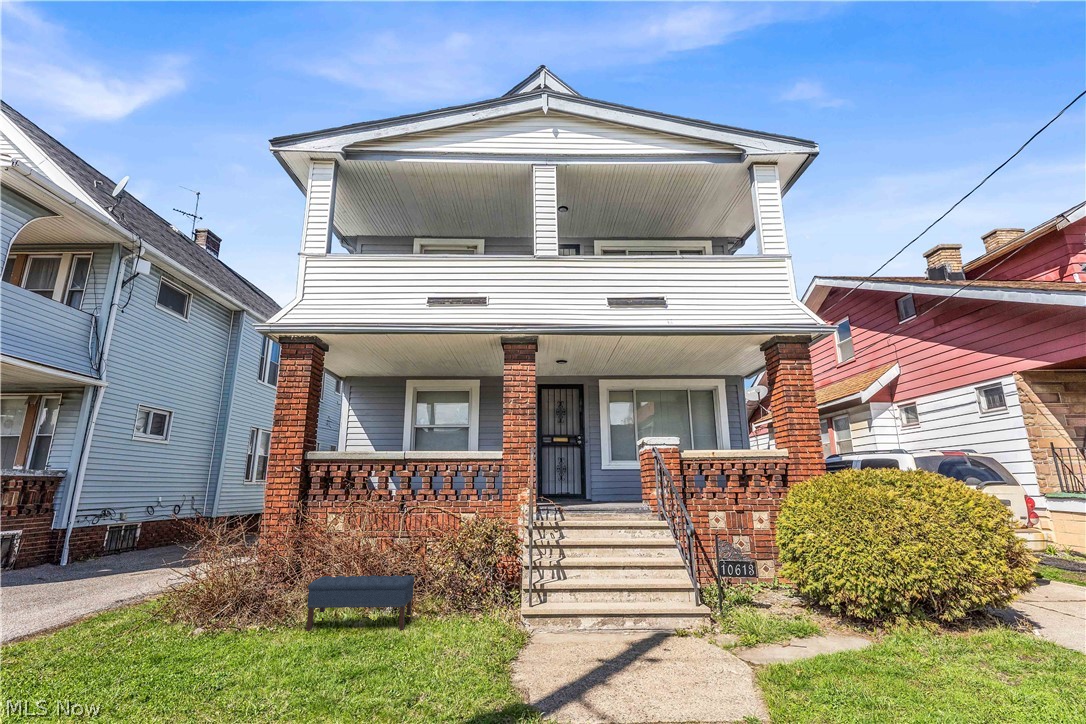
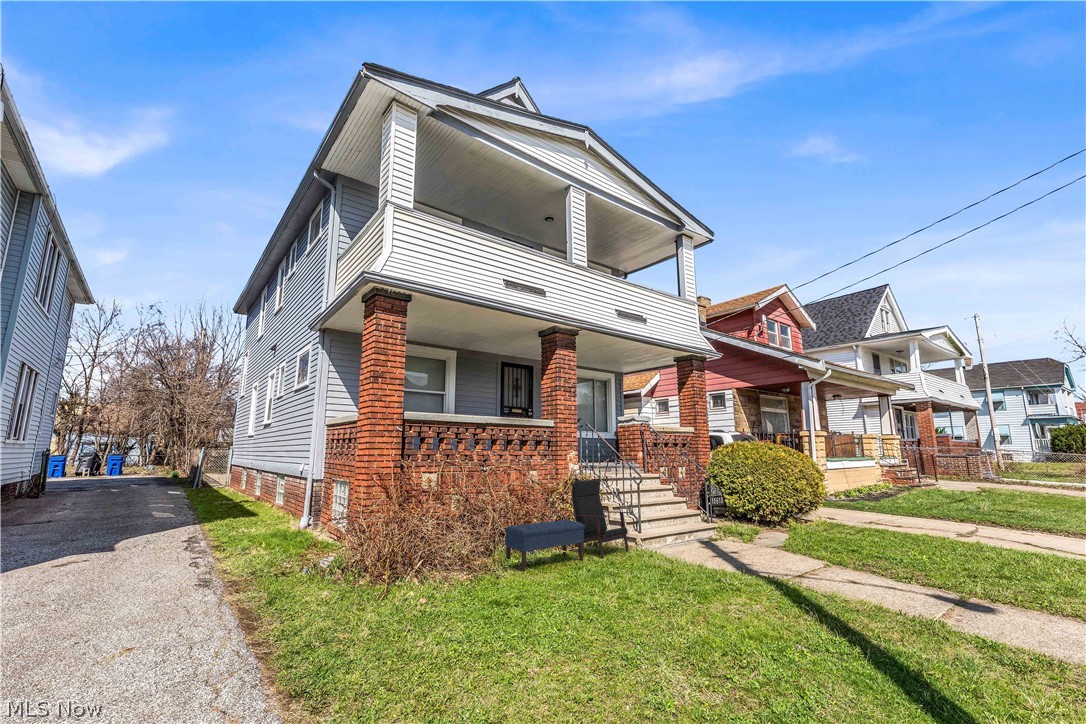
lounge chair: none [430,526,495,631] -> present [569,479,631,558]

